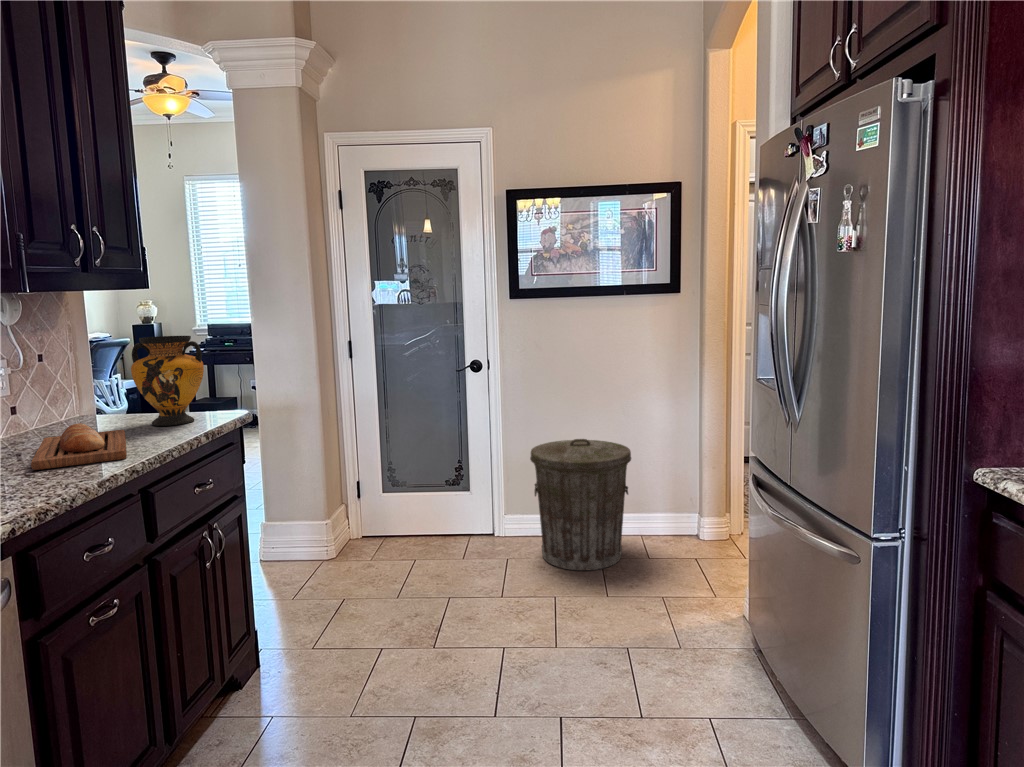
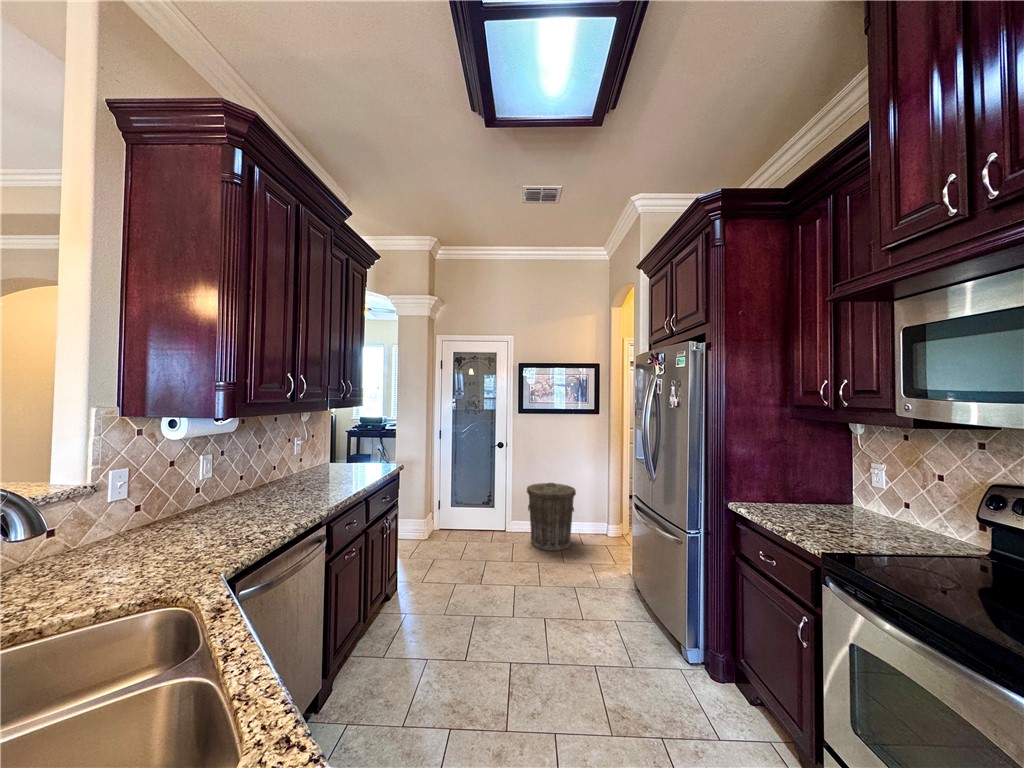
vase: present [131,336,204,426] -> none [355,428,387,469]
bread loaf: present [31,423,127,470] -> none [317,467,360,488]

